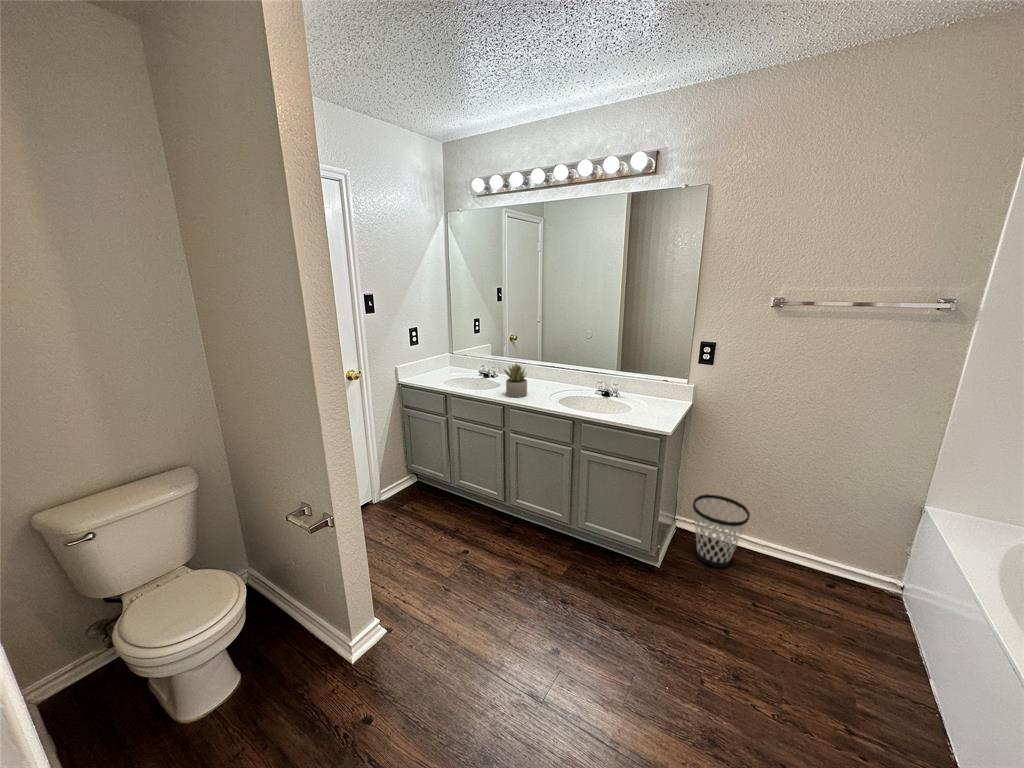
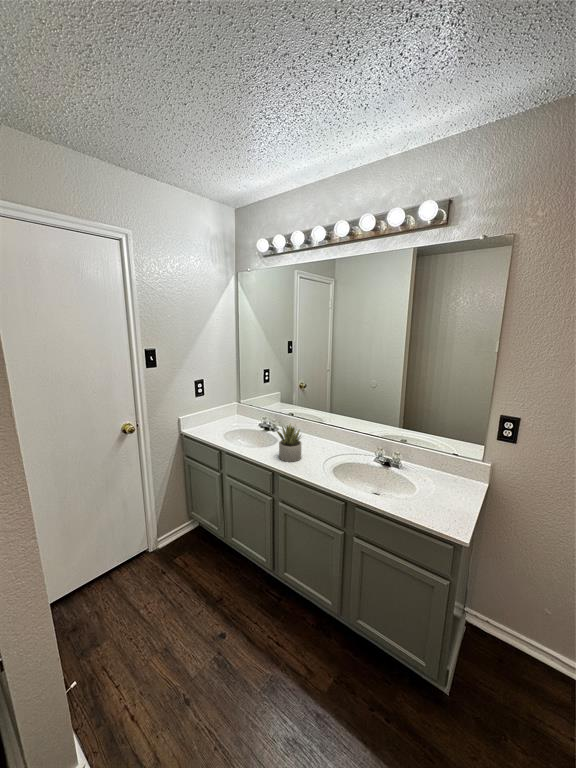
wastebasket: present [693,494,750,567] -> none [491,599,571,707]

